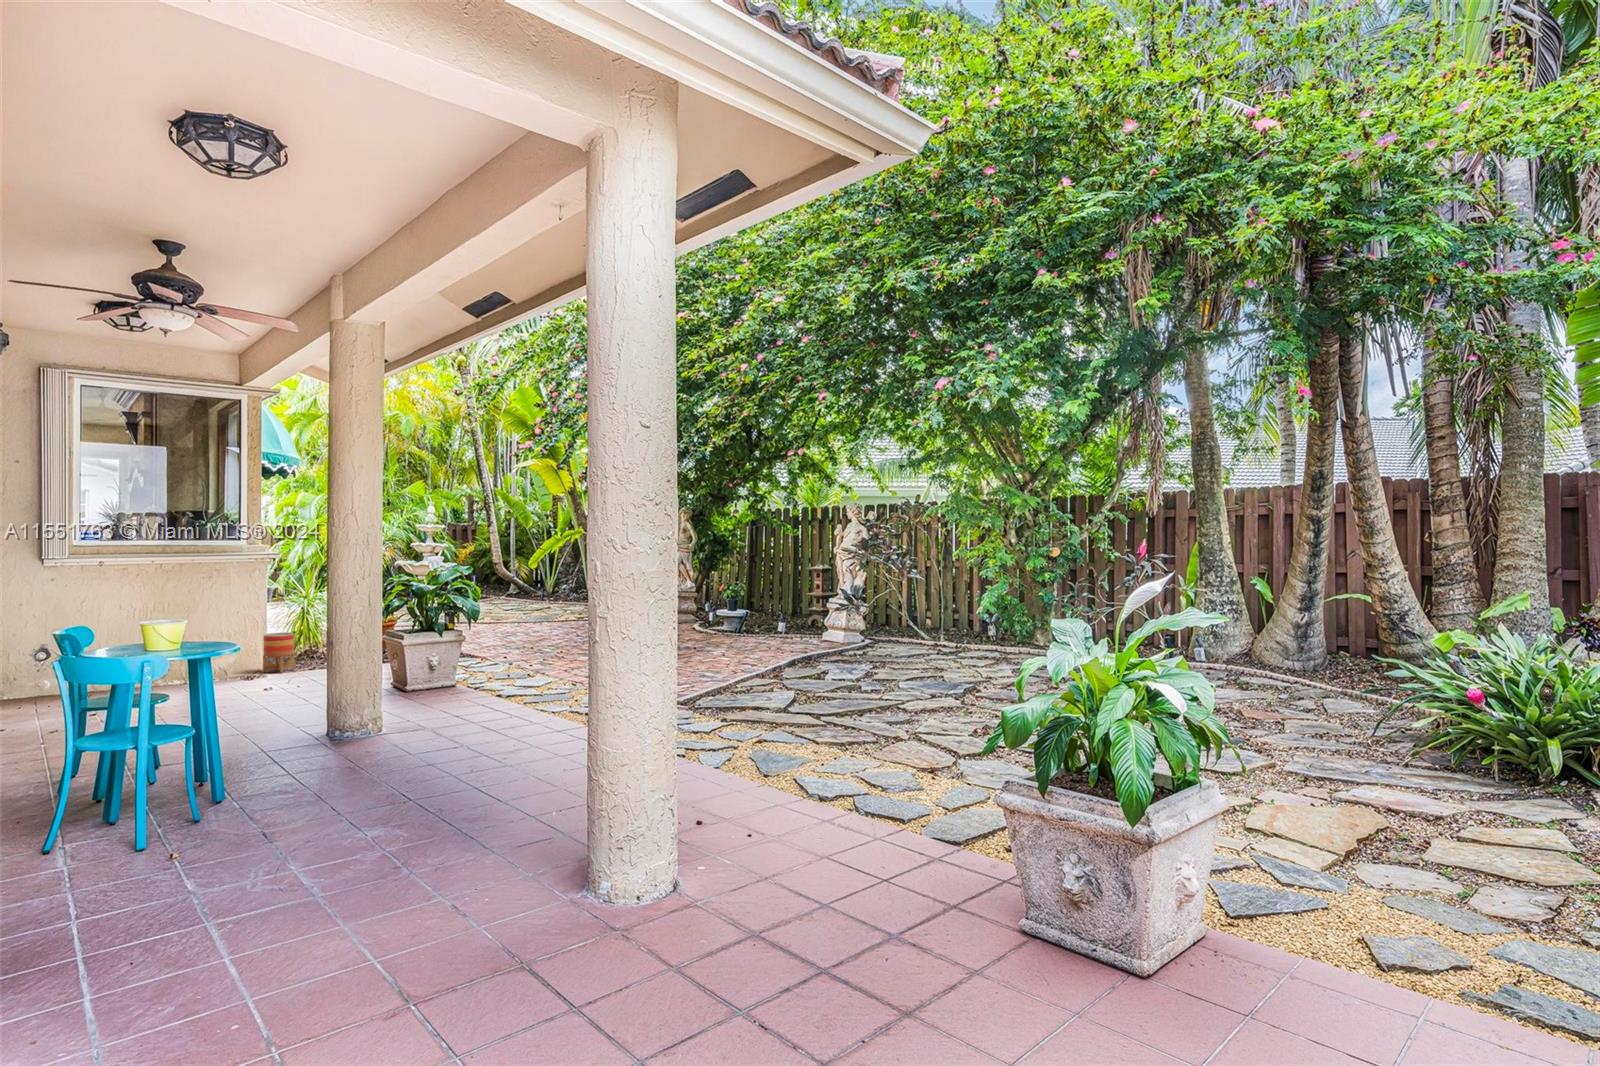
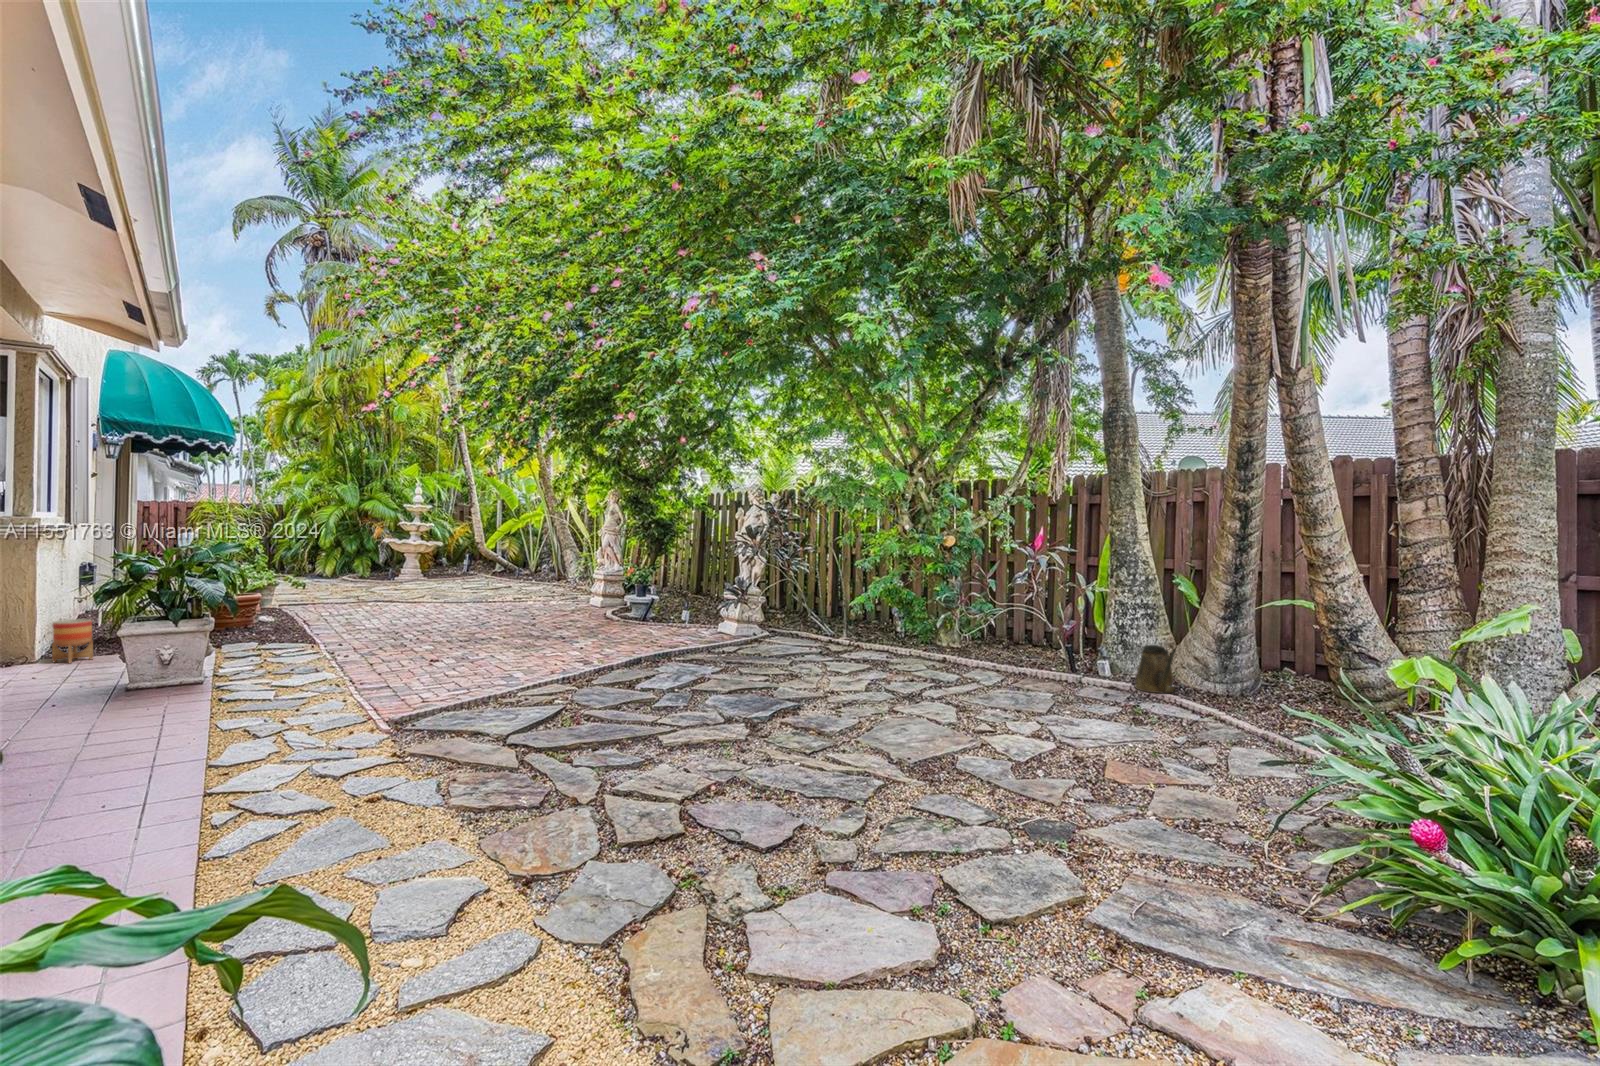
watering can: none [1227,635,1266,673] -> present [1135,645,1176,693]

